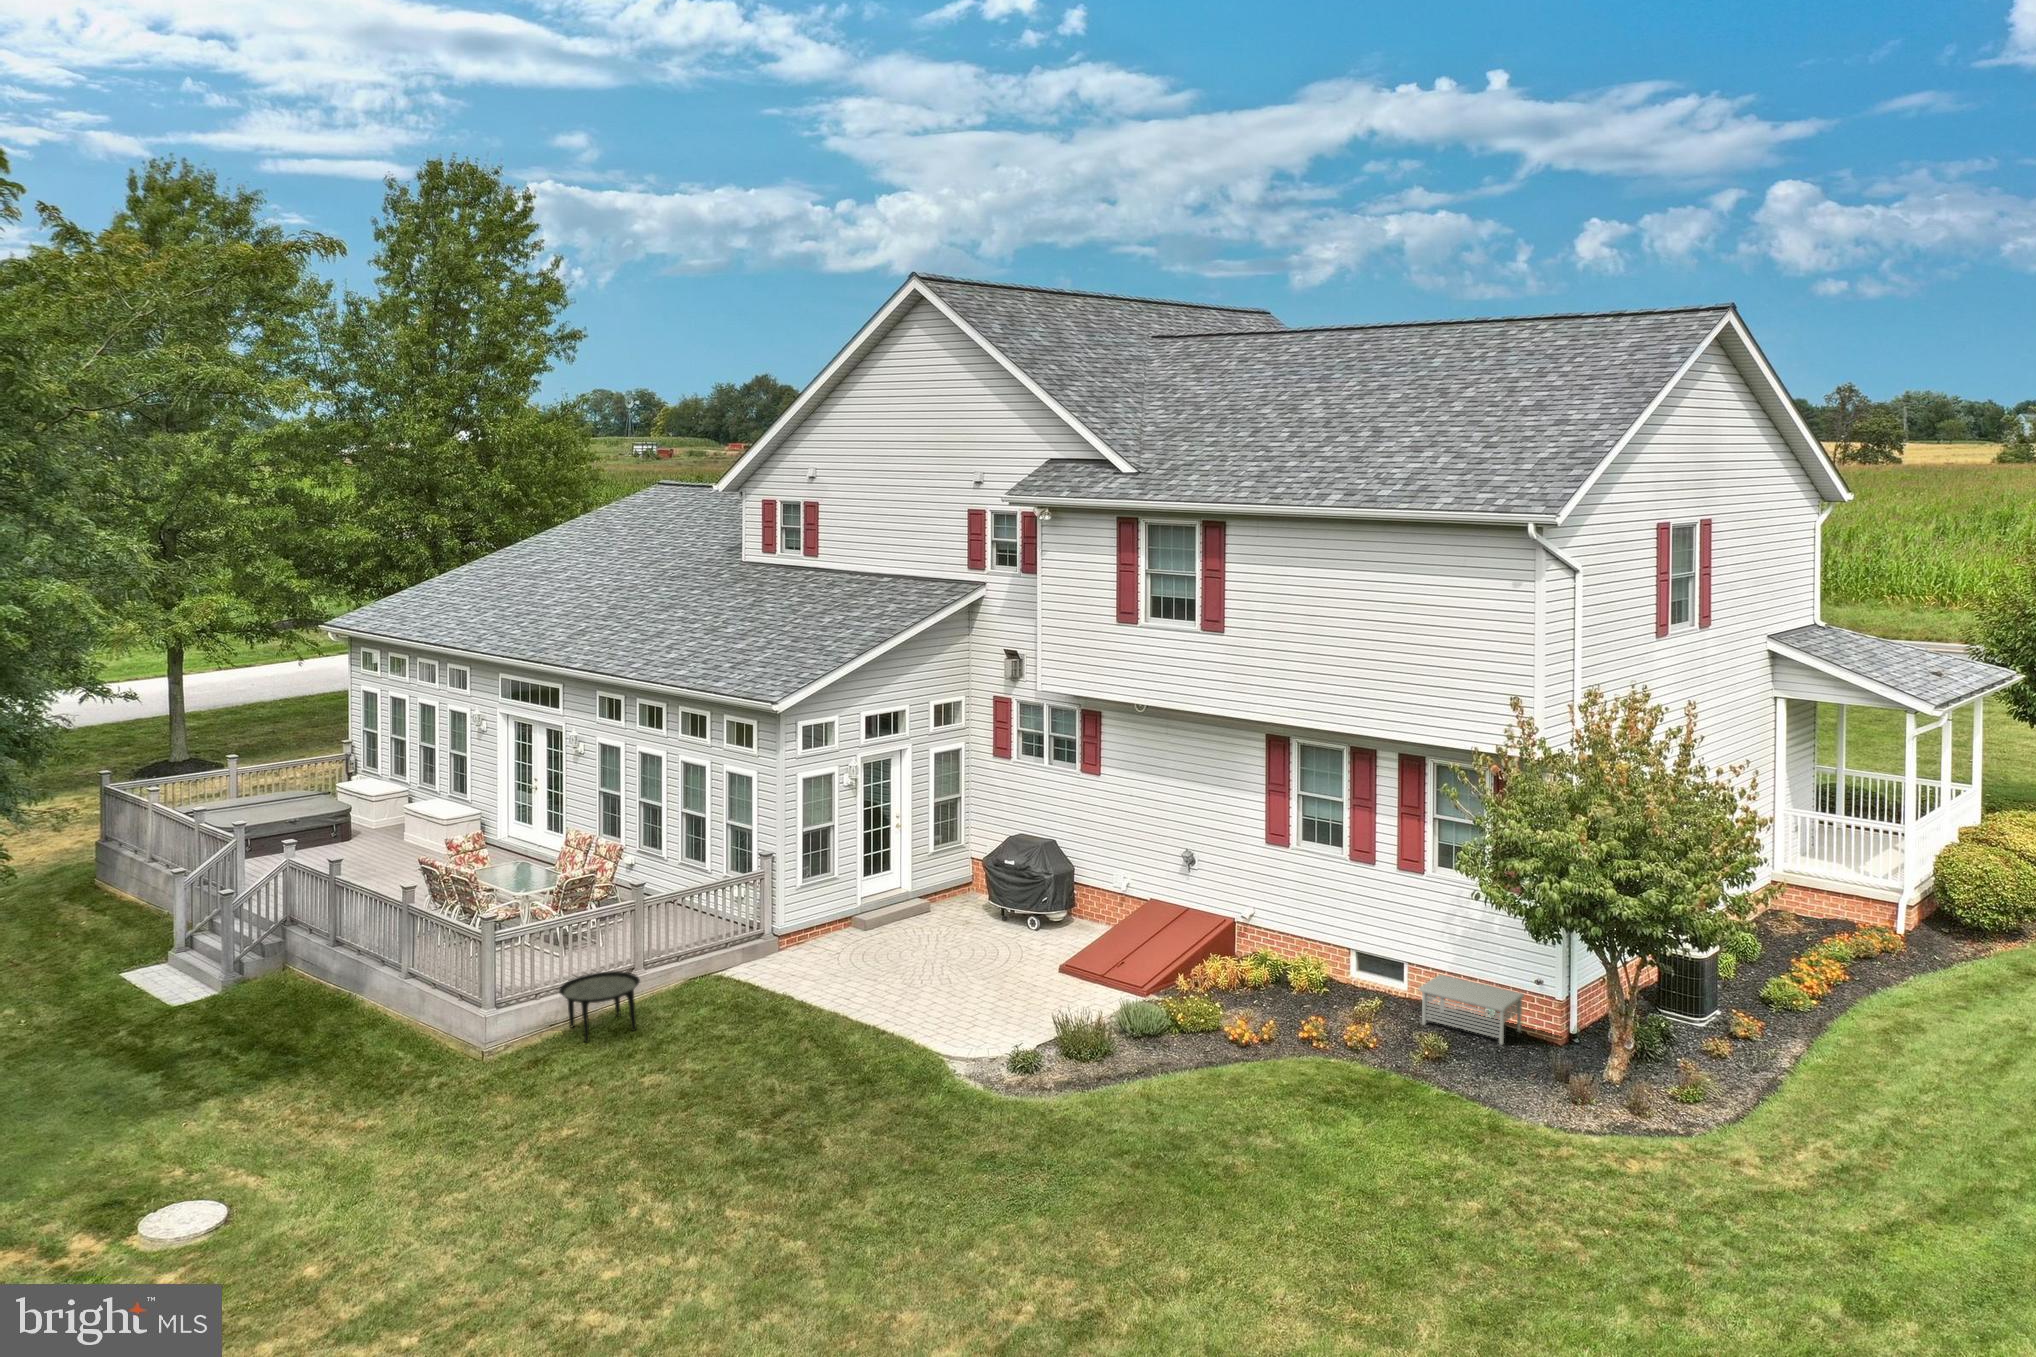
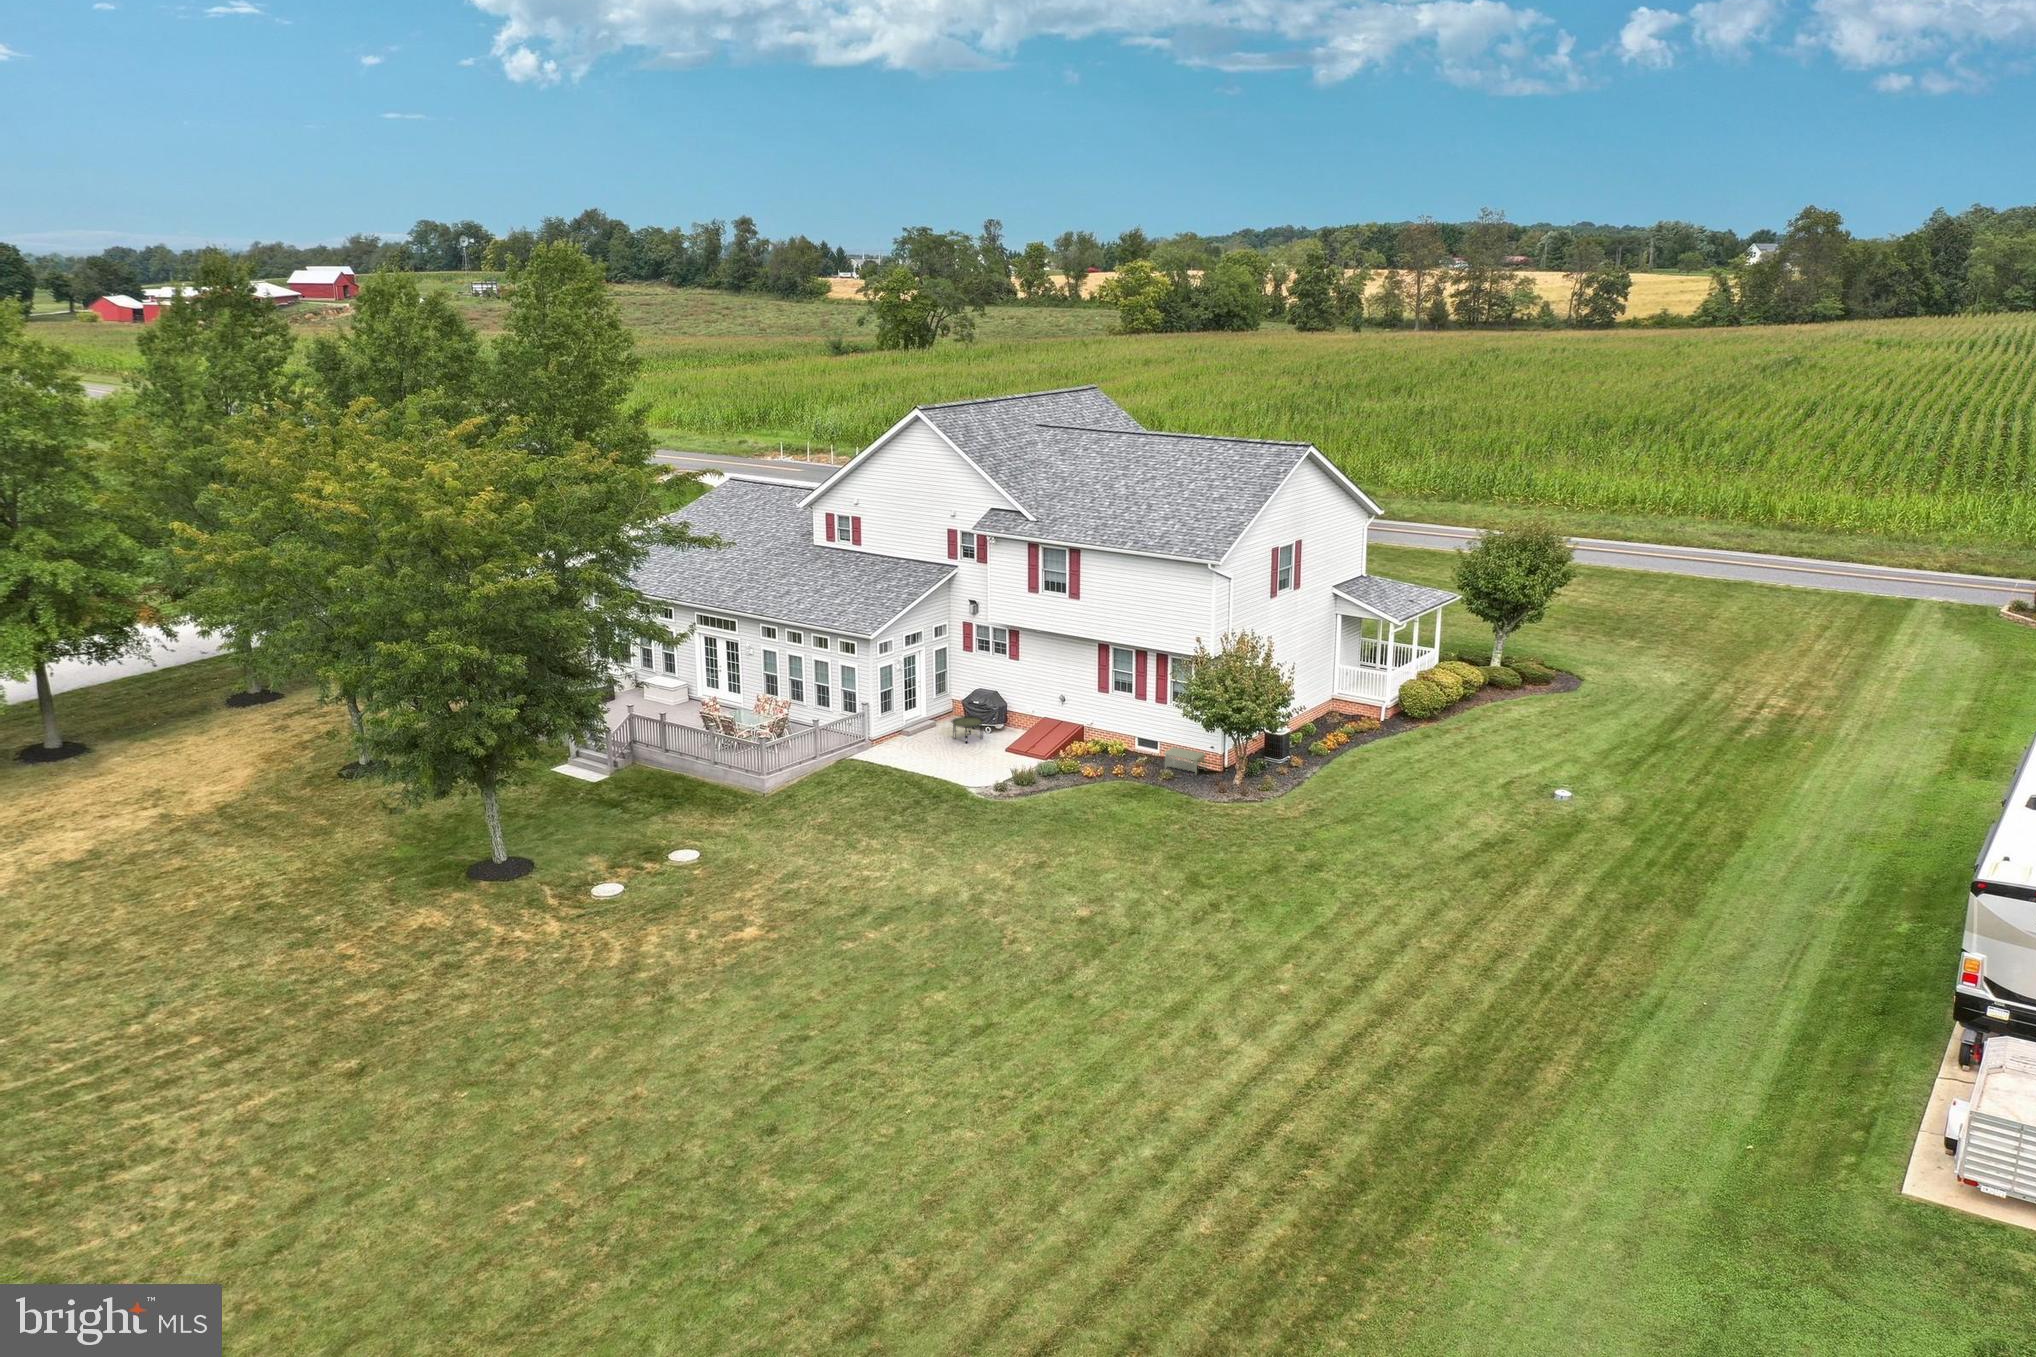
round table: present [559,971,640,1042] -> present [952,716,983,737]

